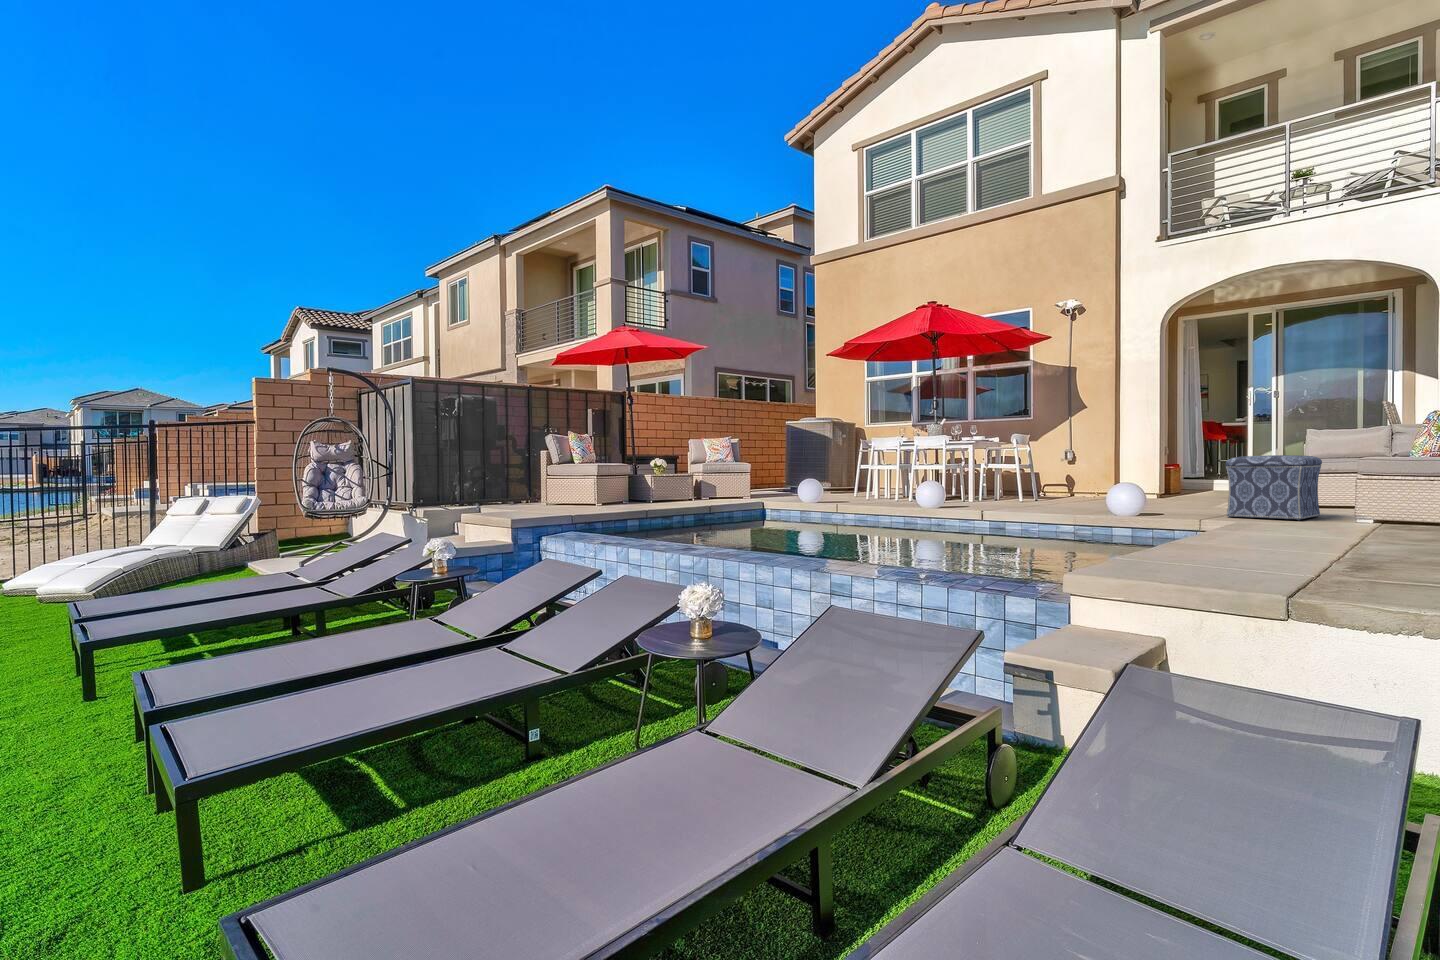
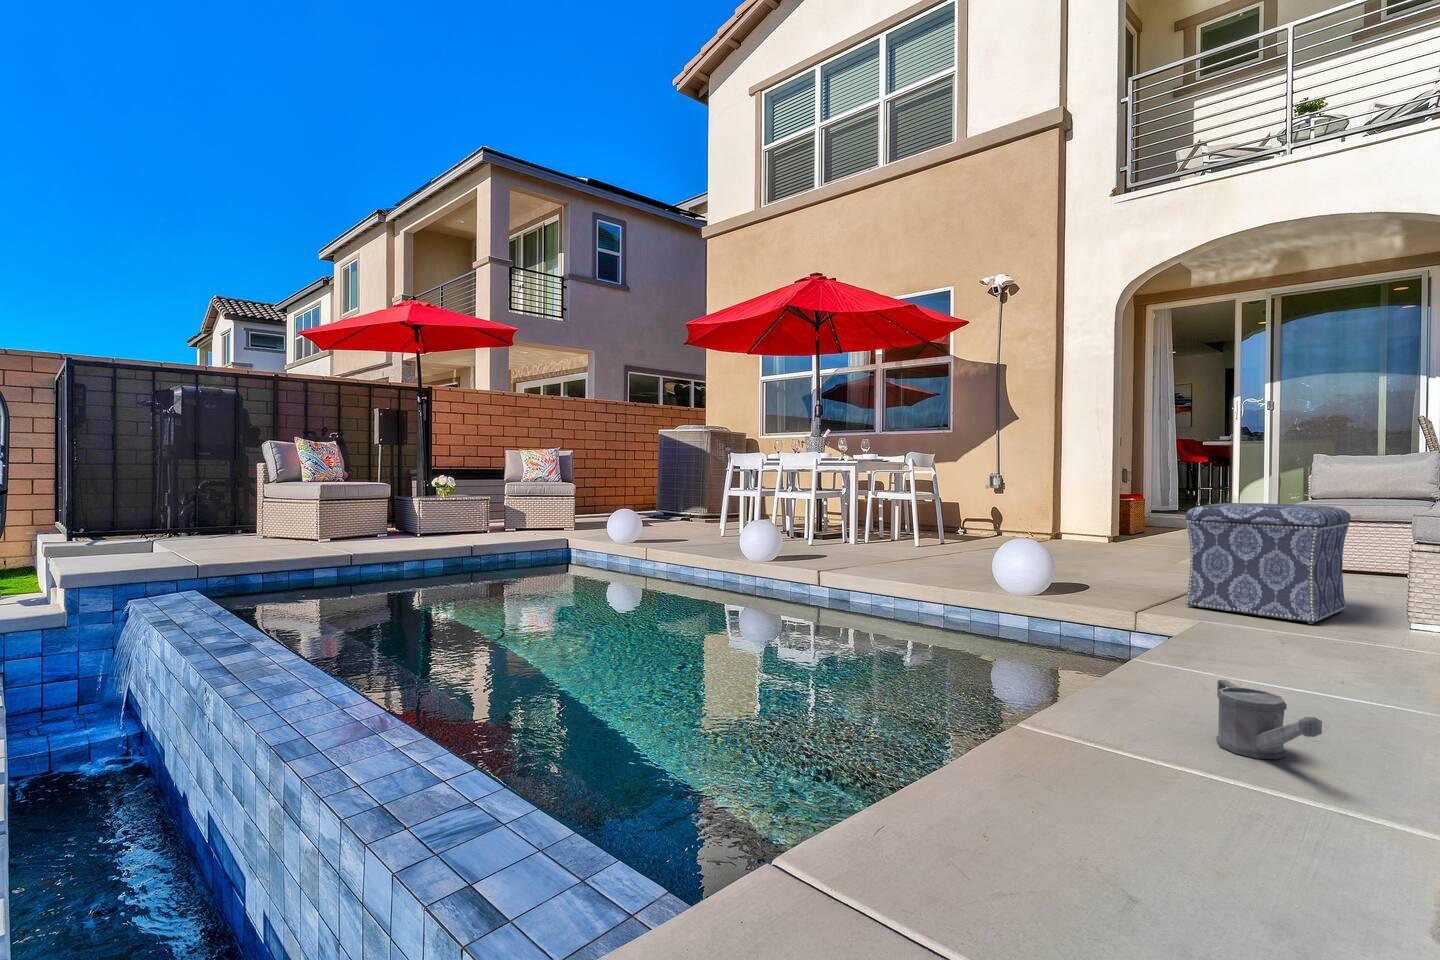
watering can: none [1252,523,1295,549] -> present [1216,680,1322,759]

